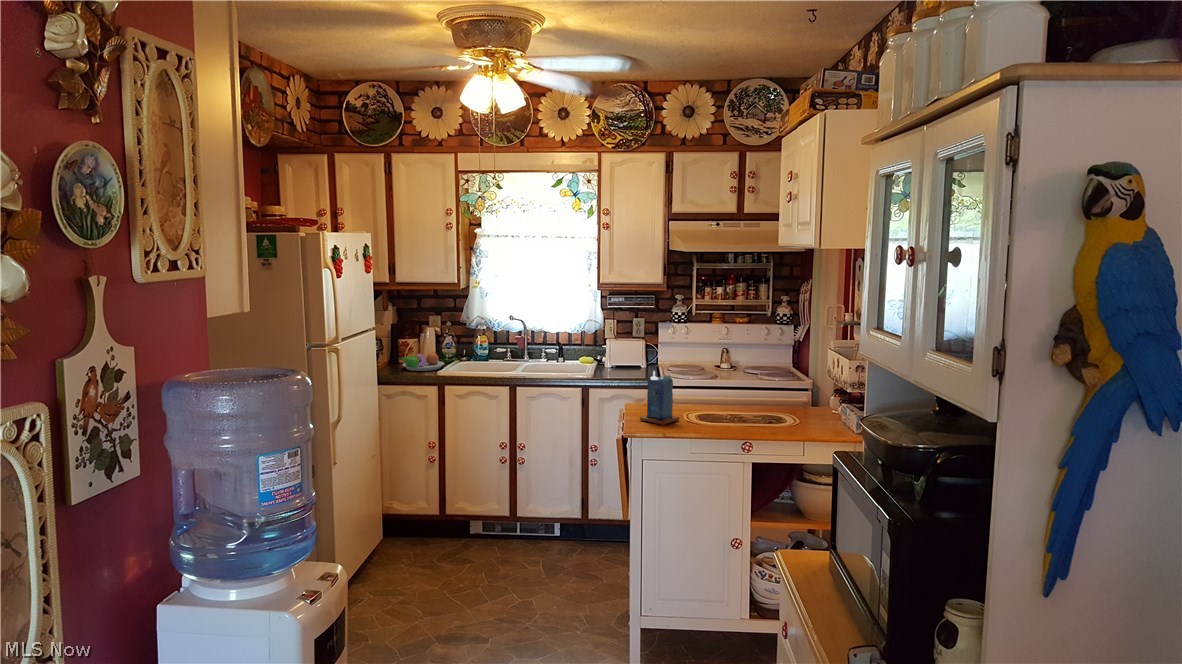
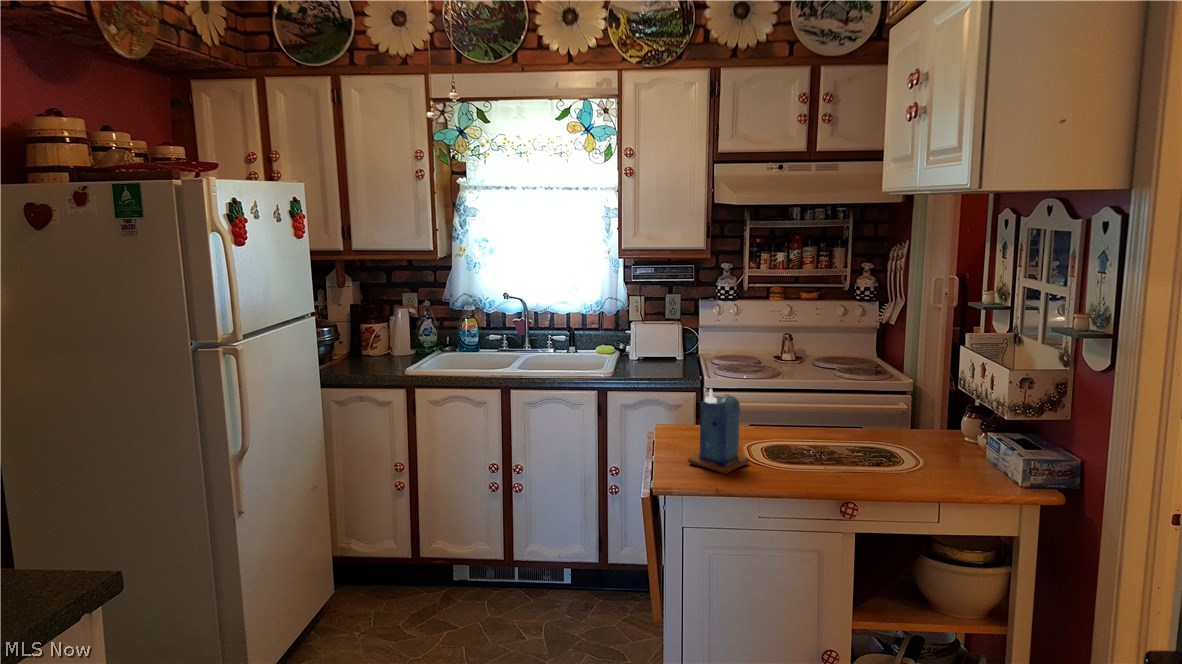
fruit bowl: present [399,351,444,371] -> none [356,340,418,368]

